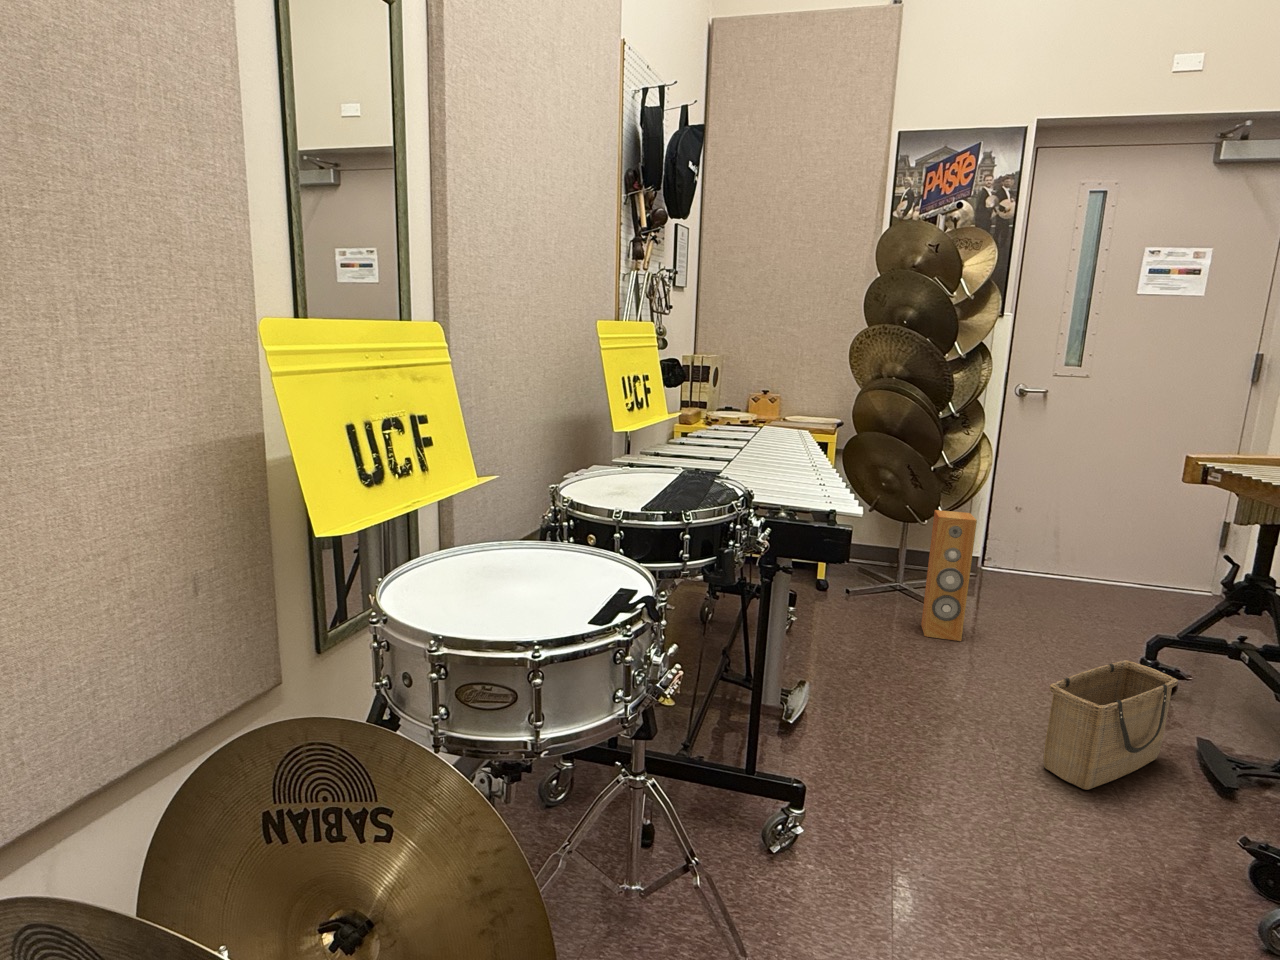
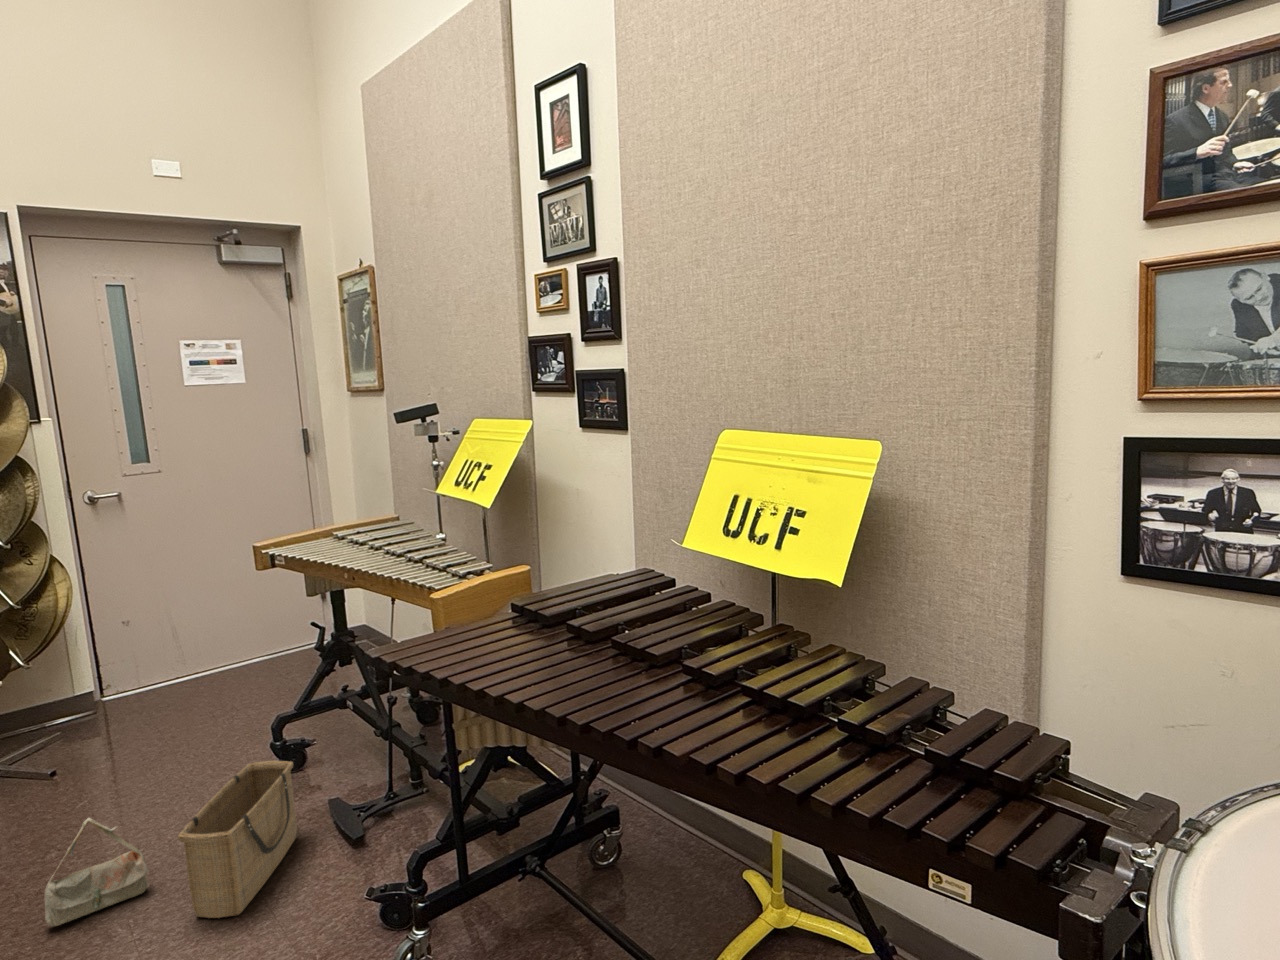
speaker: present [921,510,977,641] -> none [5,664,86,830]
bag: none [926,635,1010,722] -> present [45,818,149,927]

